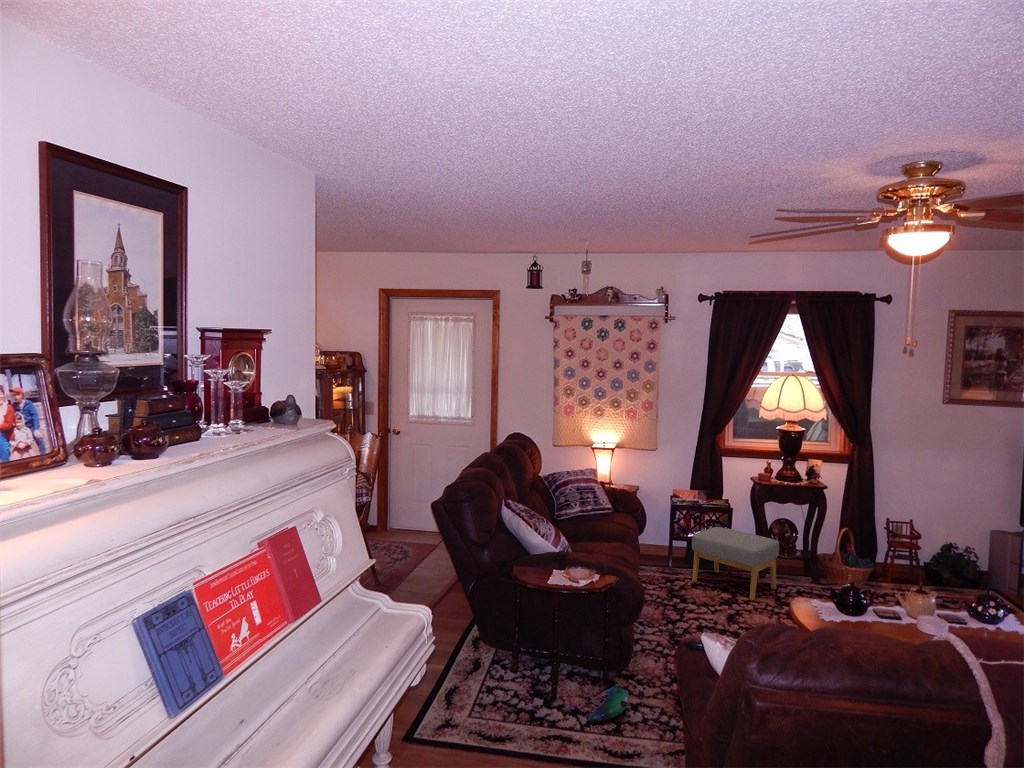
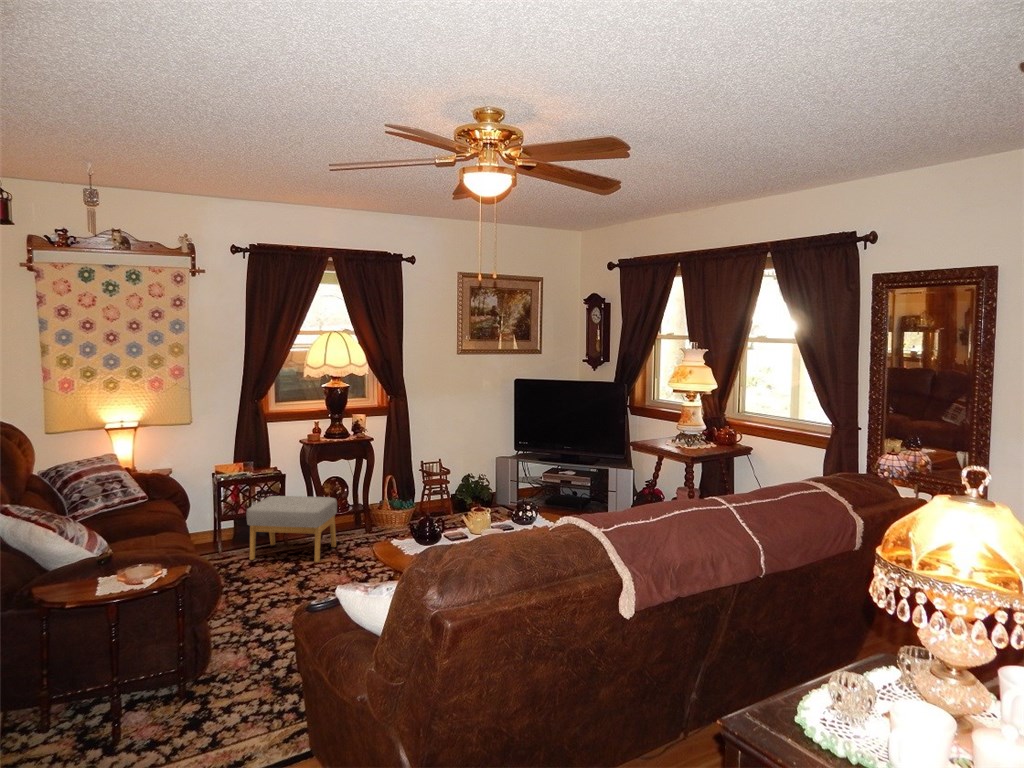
plush toy: present [588,686,629,721] -> none [172,694,222,747]

